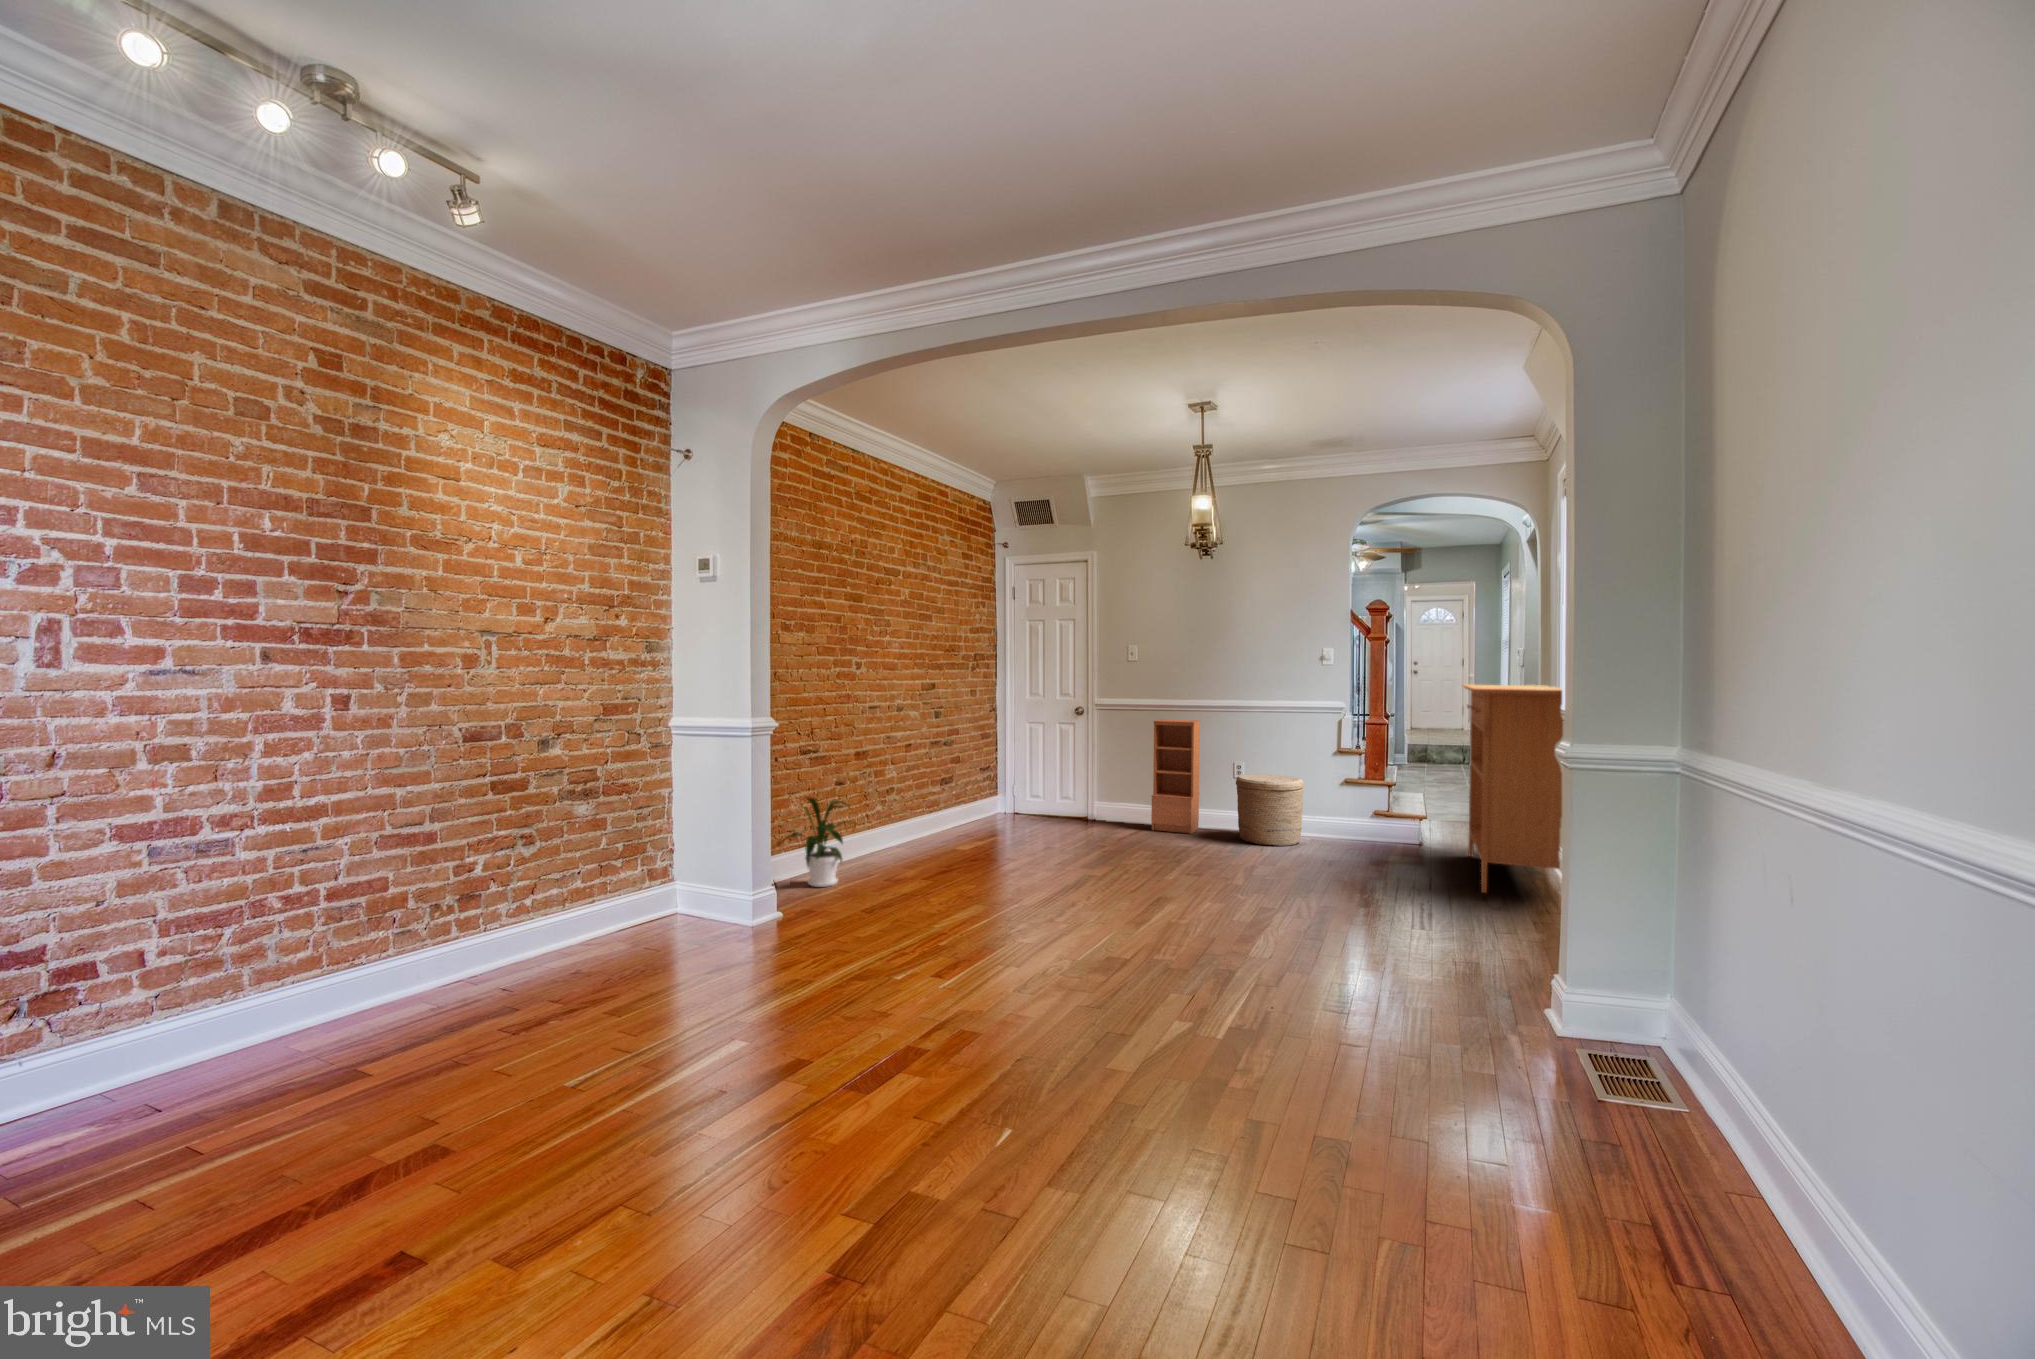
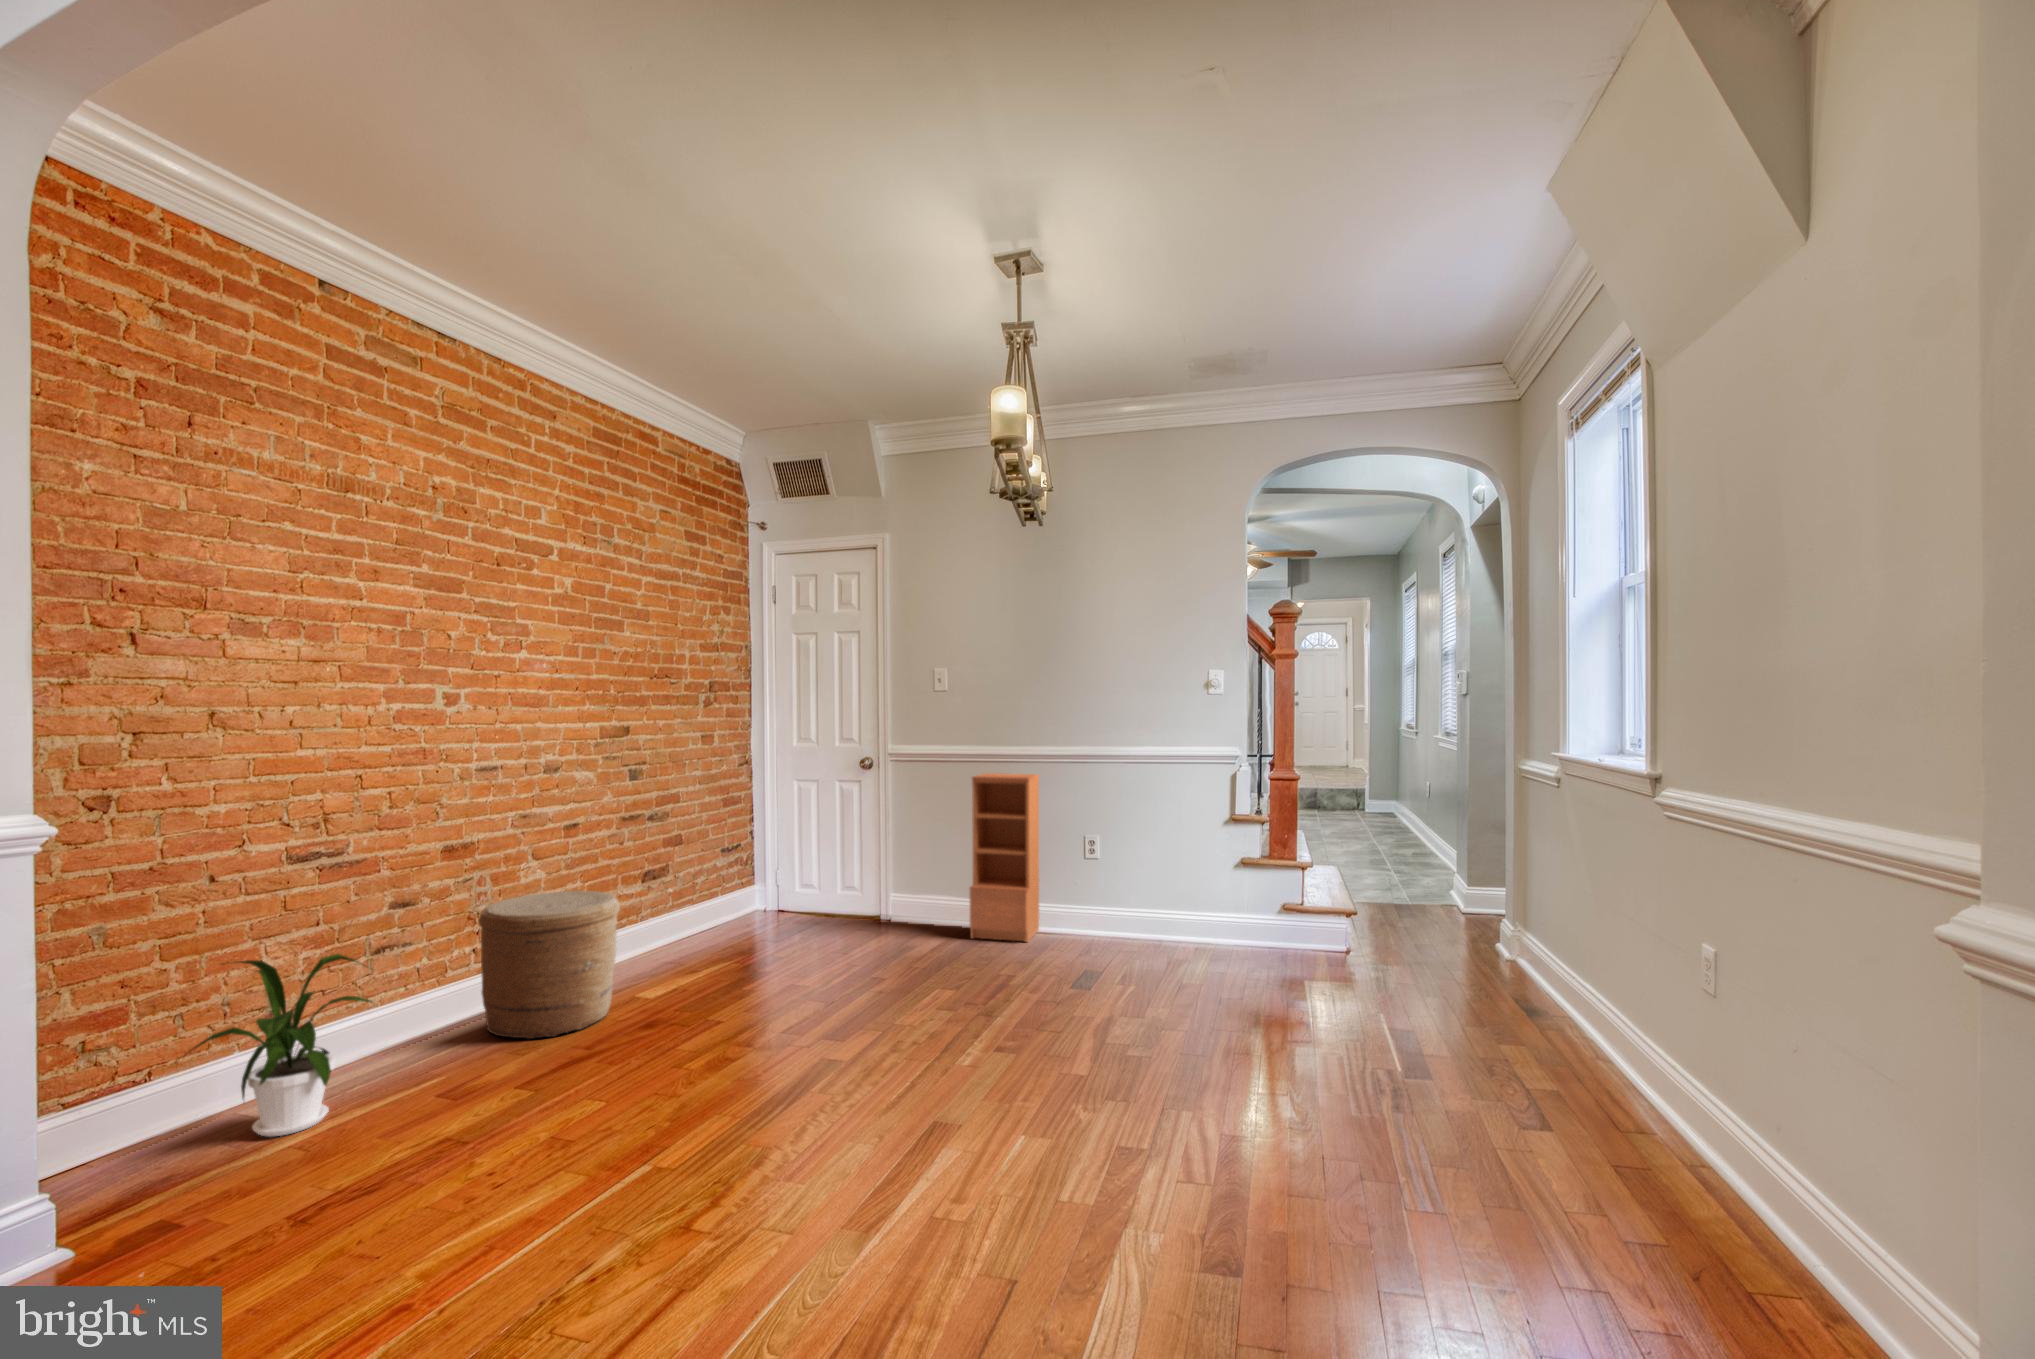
console table: present [1463,684,1563,893] -> none [1397,718,1608,1065]
woven basket: present [1236,774,1304,846] -> present [478,891,620,1039]

